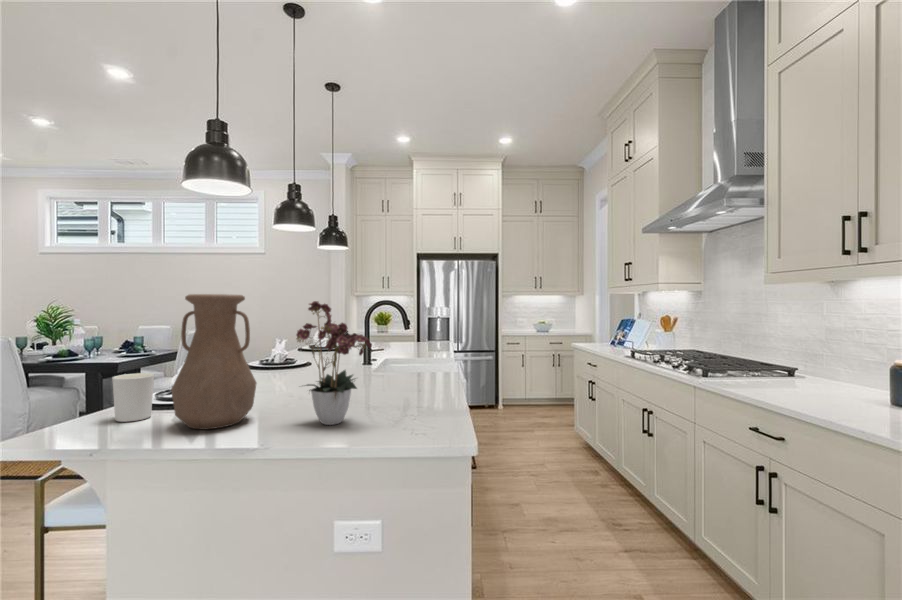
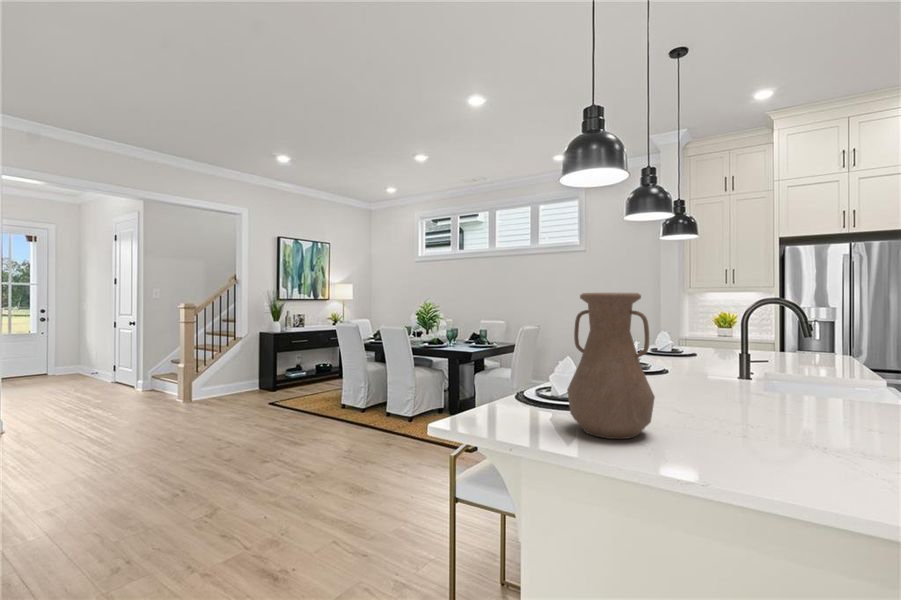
flower arrangement: present [296,301,372,425] -> none [701,292,841,461]
candle holder: present [112,373,154,422] -> none [510,369,544,416]

